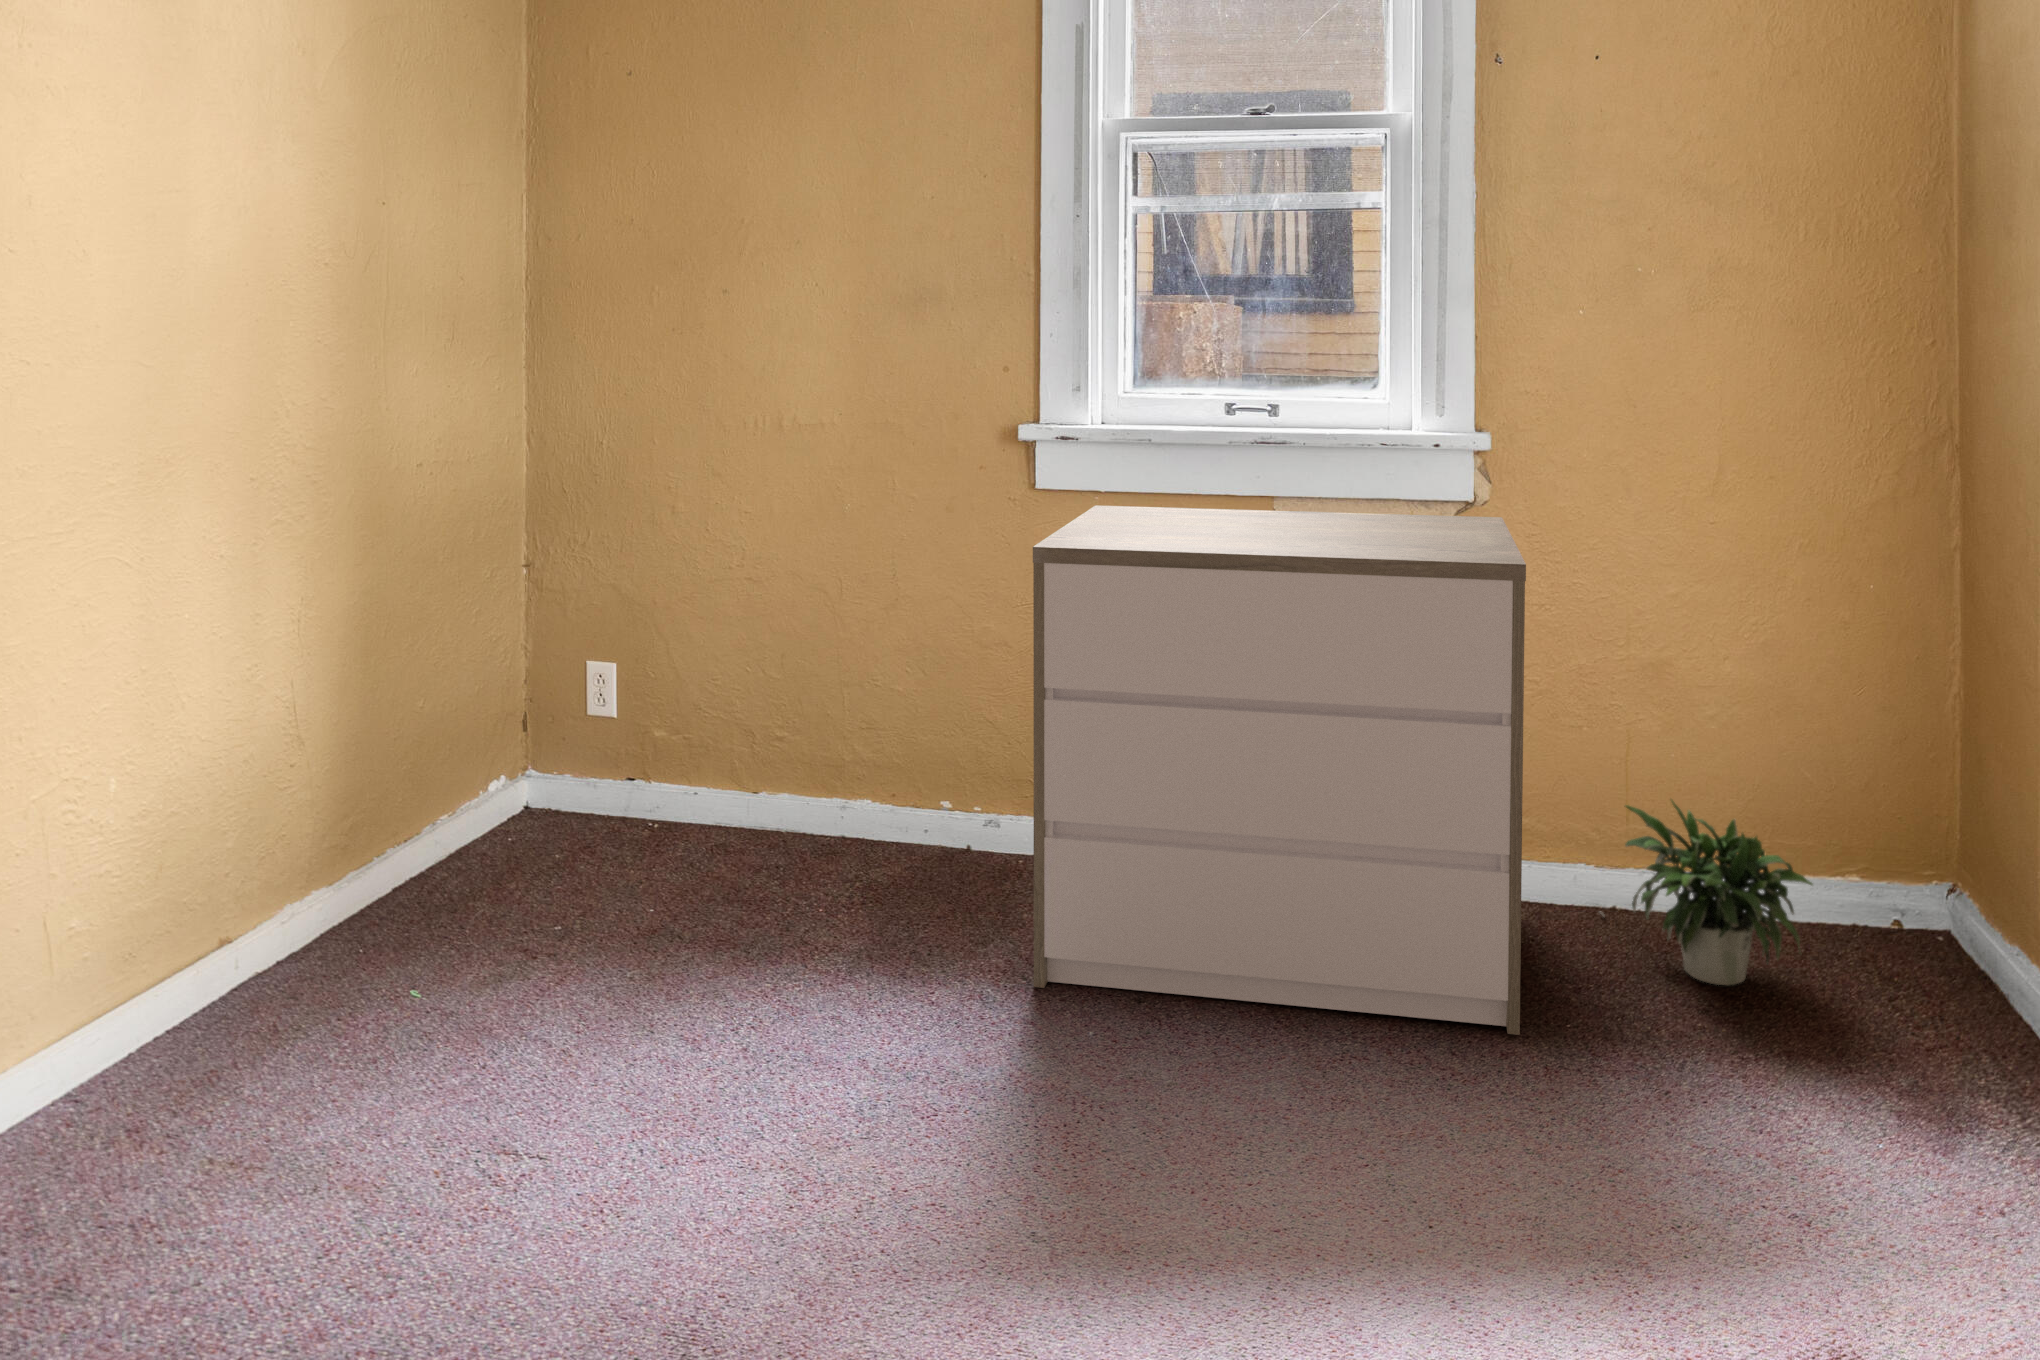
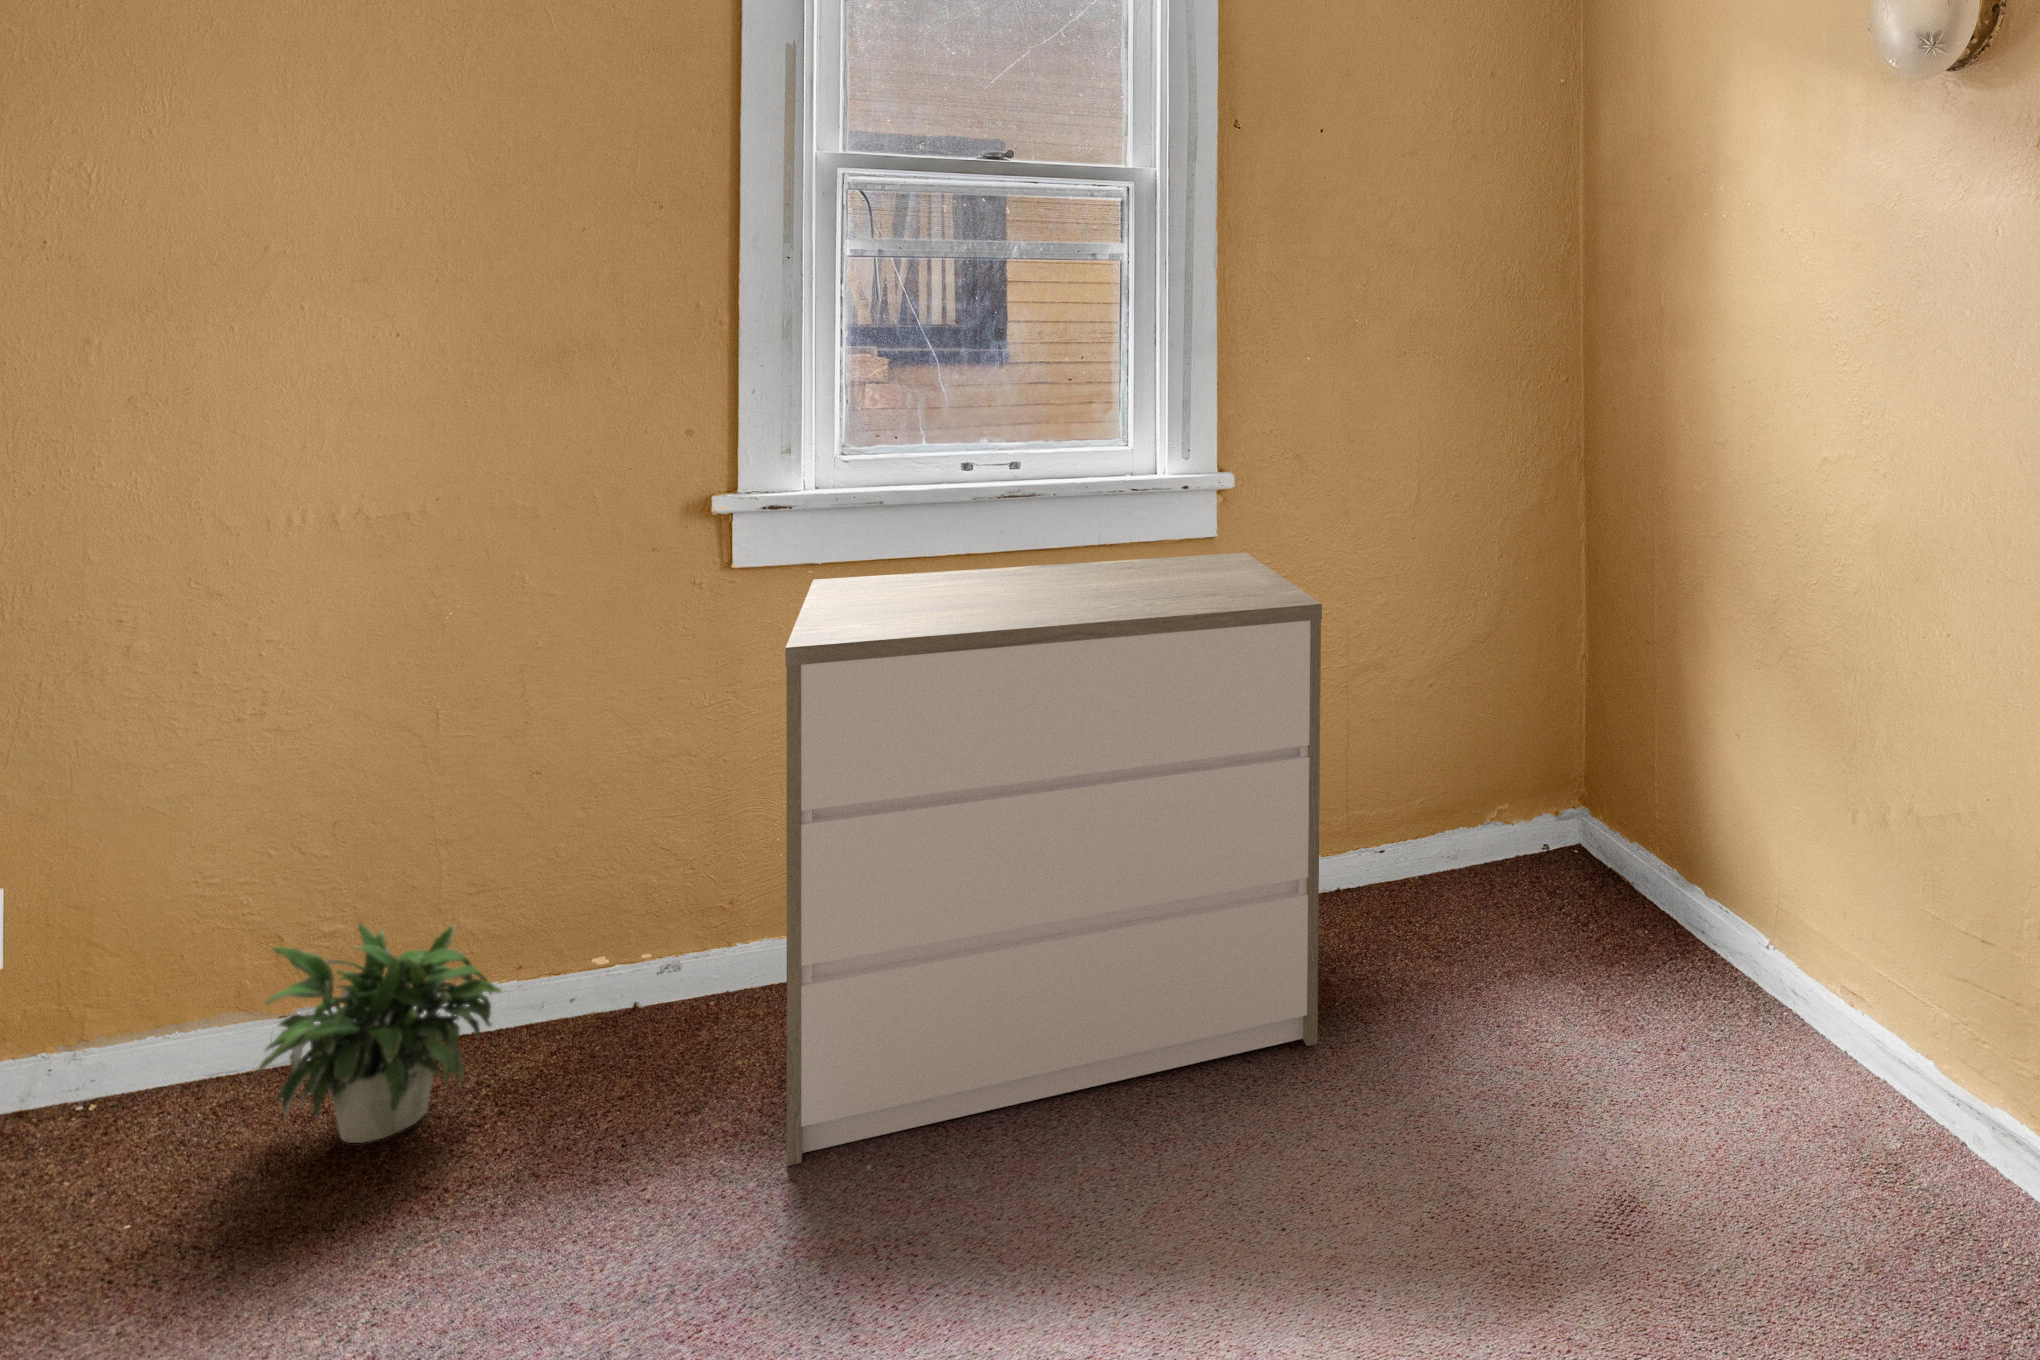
potted plant: present [1601,800,1812,985] -> present [258,923,501,1143]

